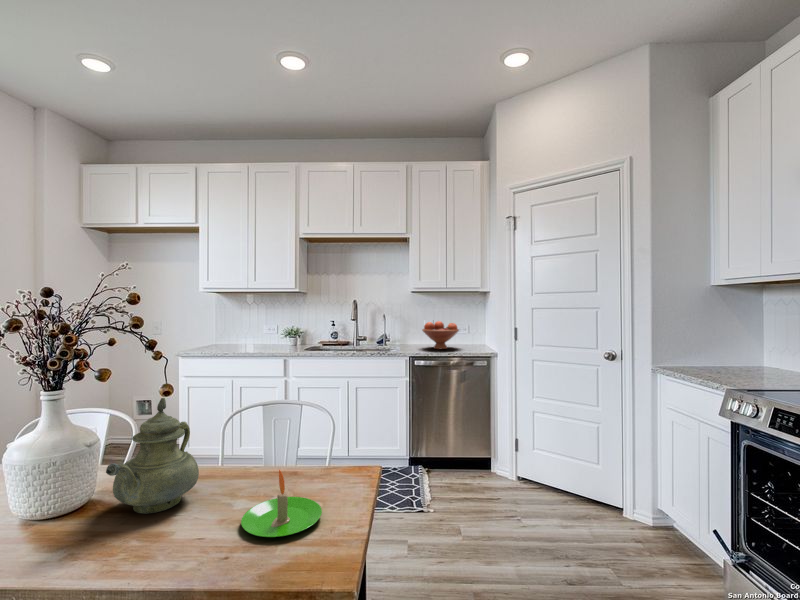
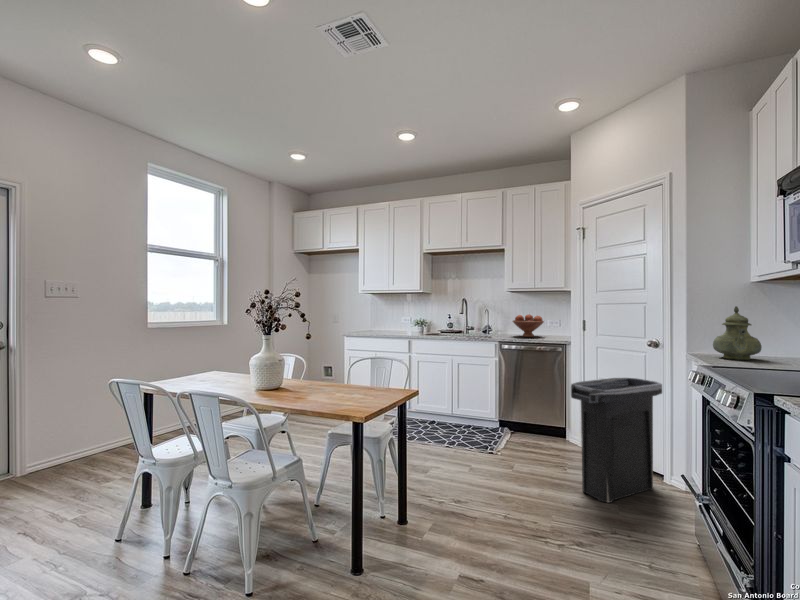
teapot: present [106,398,199,514] -> present [713,306,762,360]
trash can: none [547,398,628,565] -> present [571,378,662,503]
candle: present [241,470,322,537] -> none [333,375,370,402]

